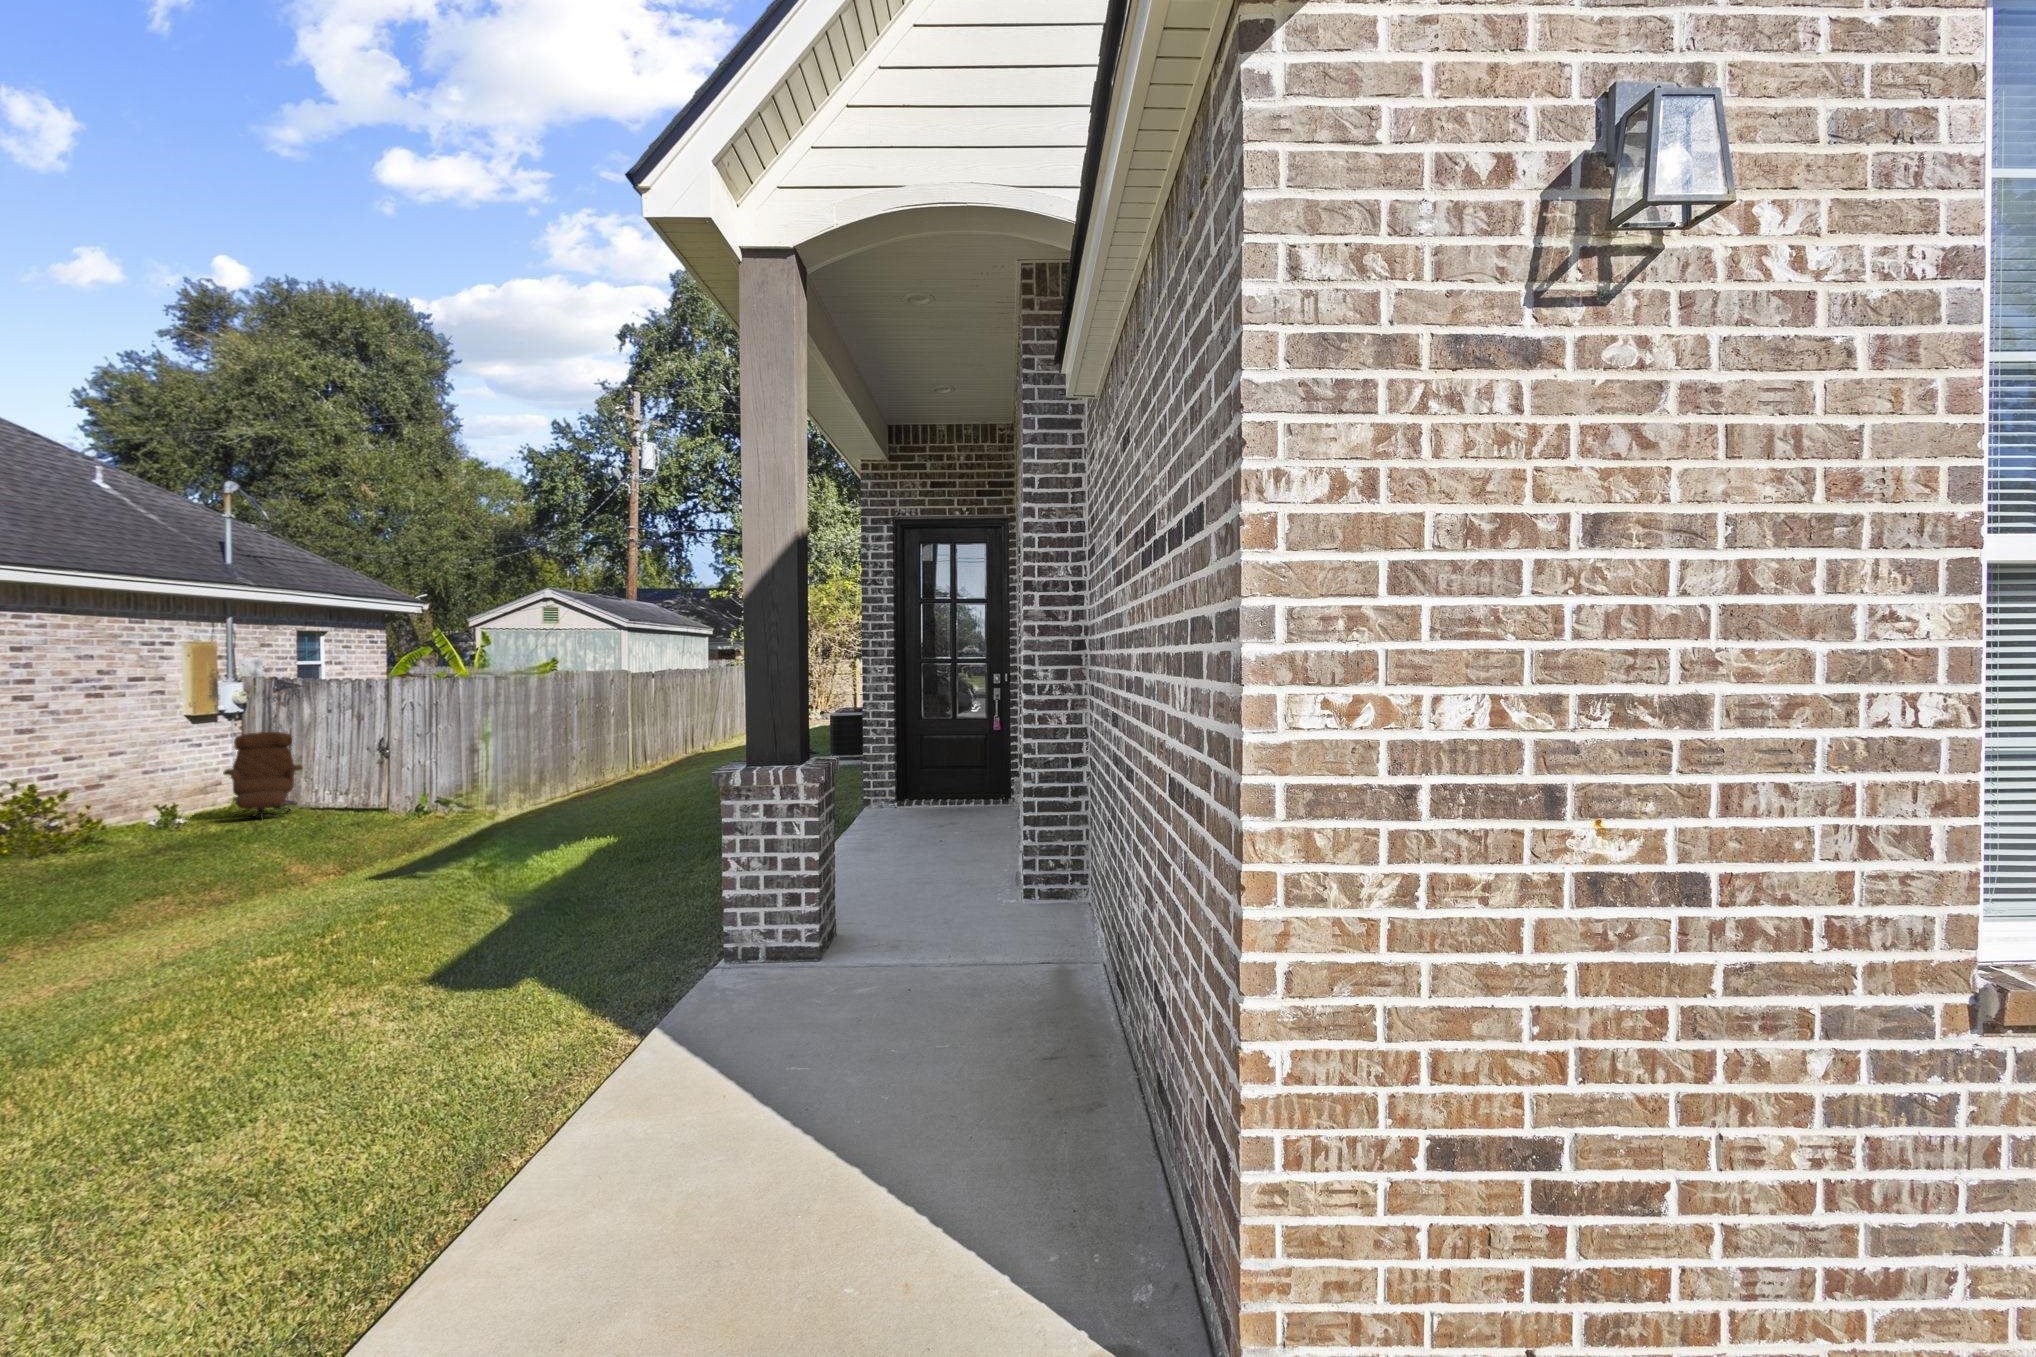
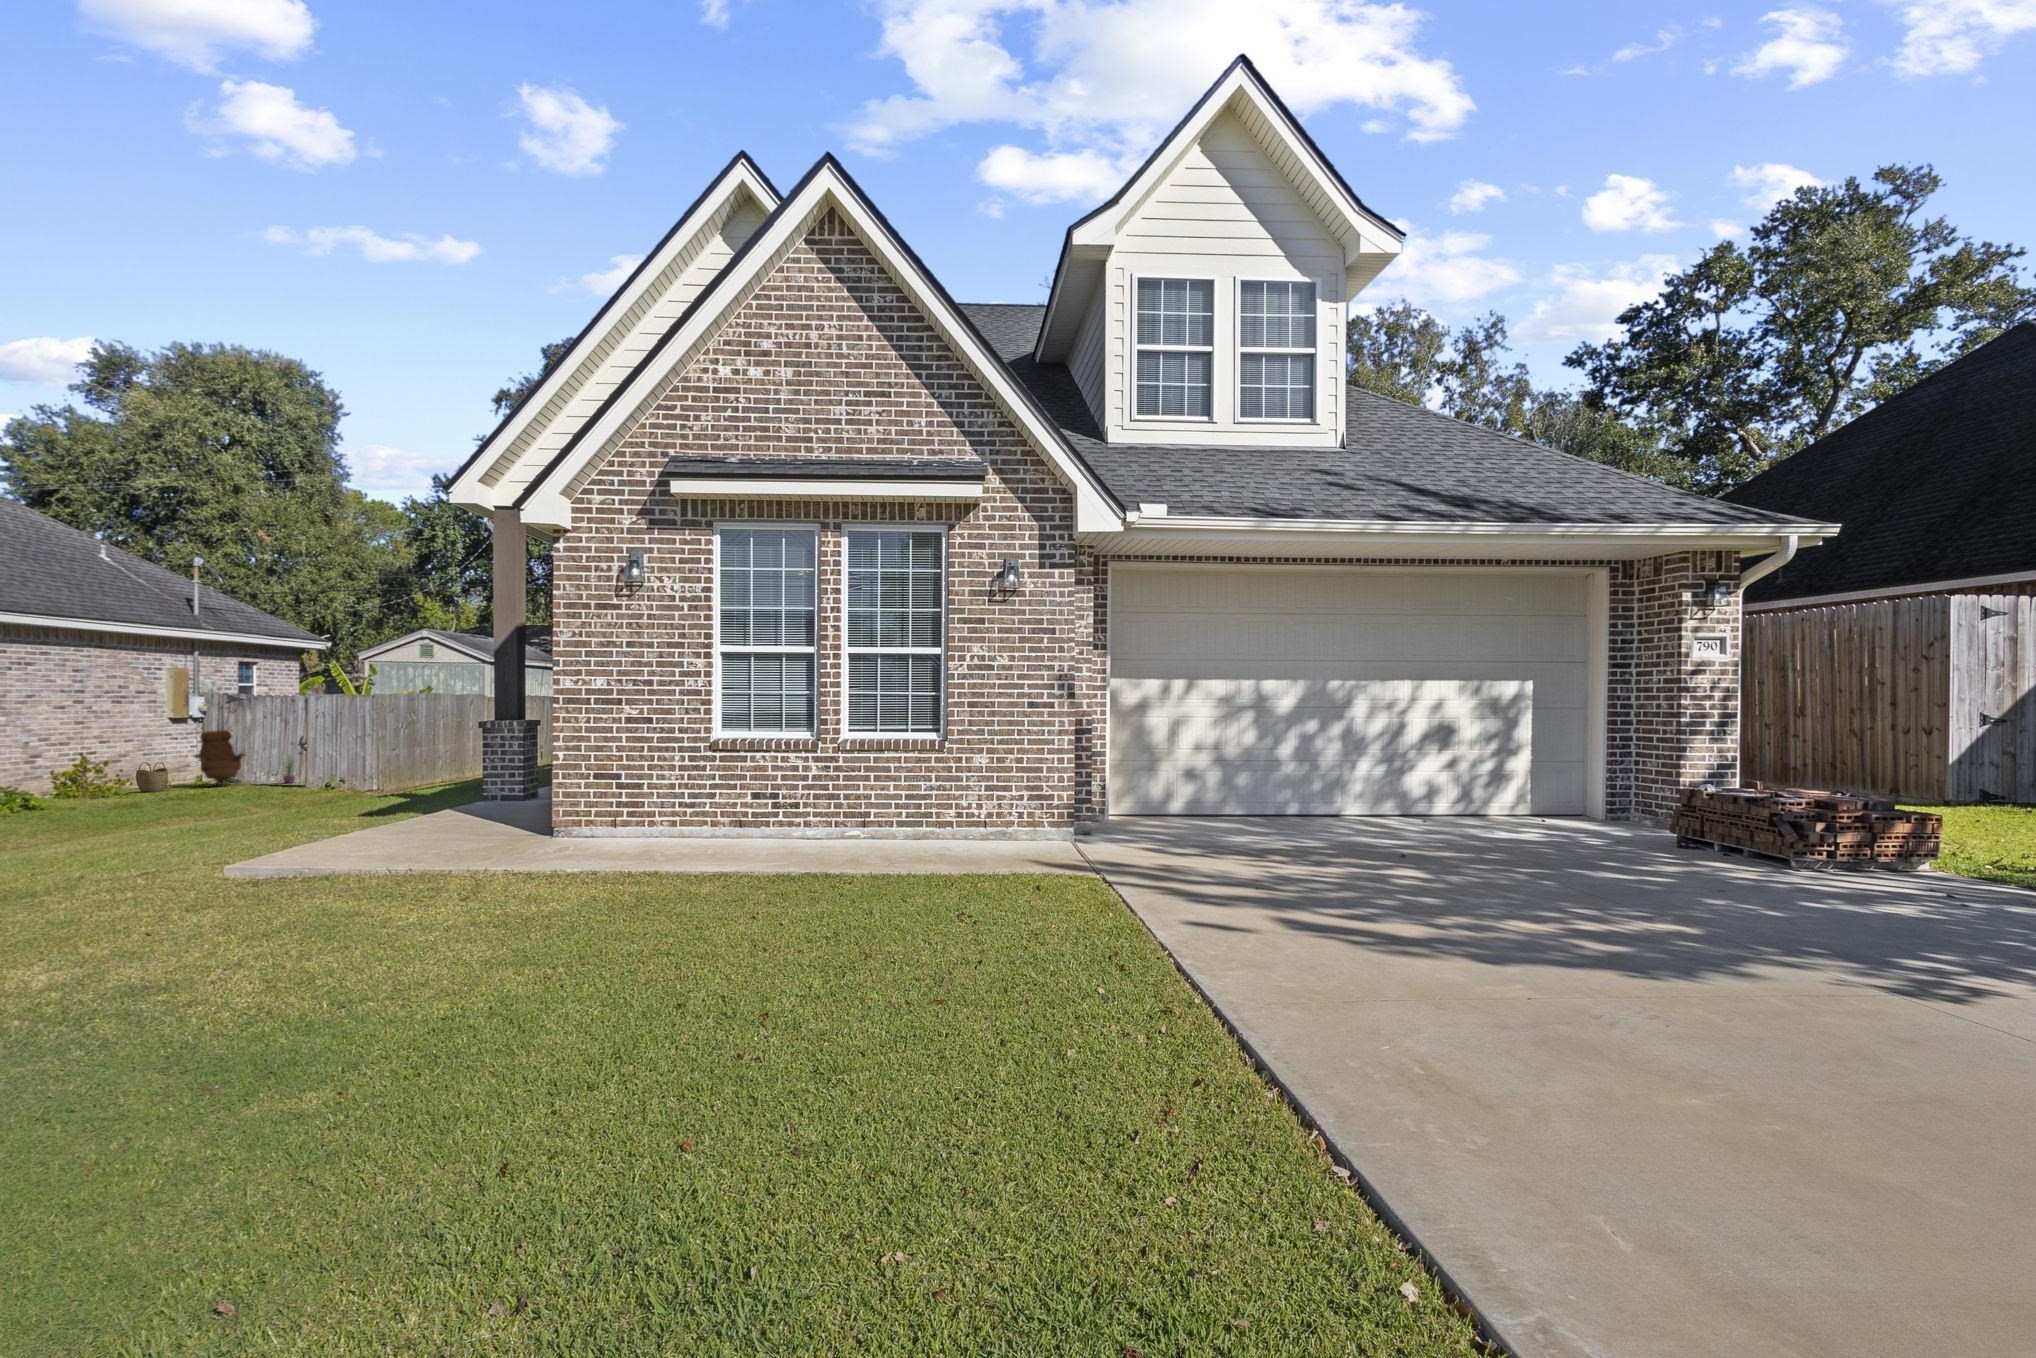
decorative plant: none [333,769,386,813] -> present [283,756,295,783]
woven basket: none [127,785,179,832] -> present [136,762,168,792]

